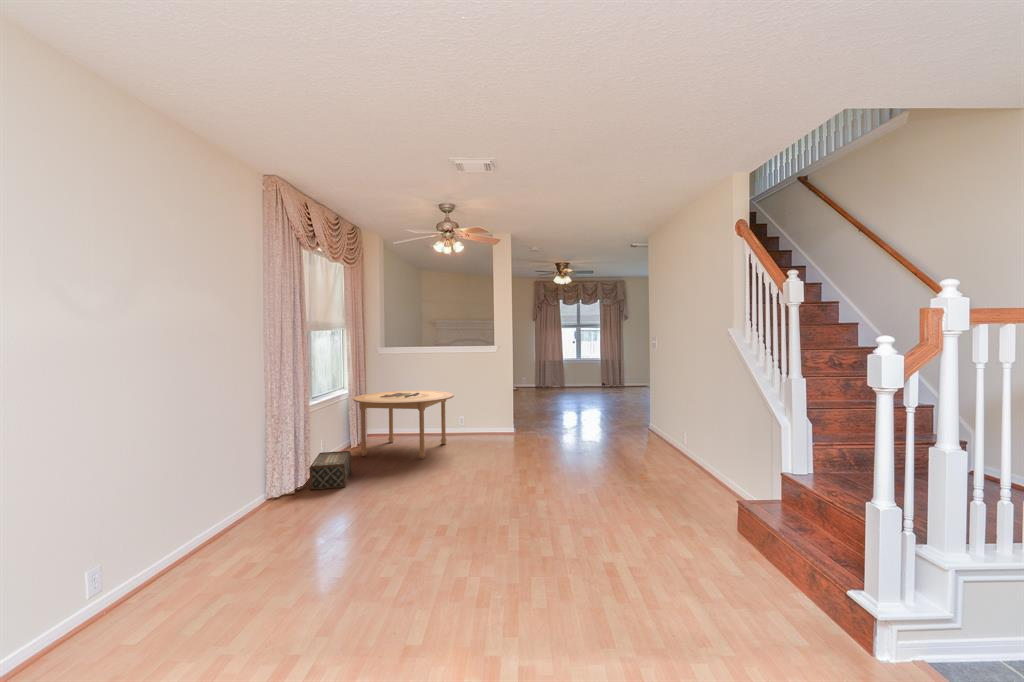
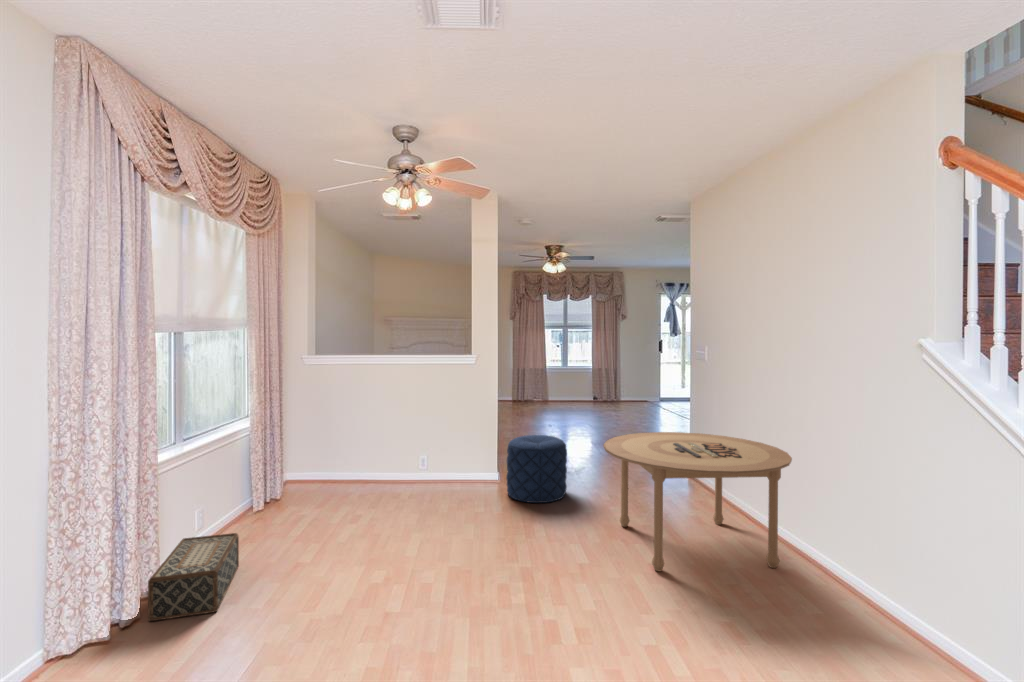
dining table: present [353,391,454,459] -> present [603,432,792,571]
pouf: none [518,401,560,445] -> present [506,435,567,503]

